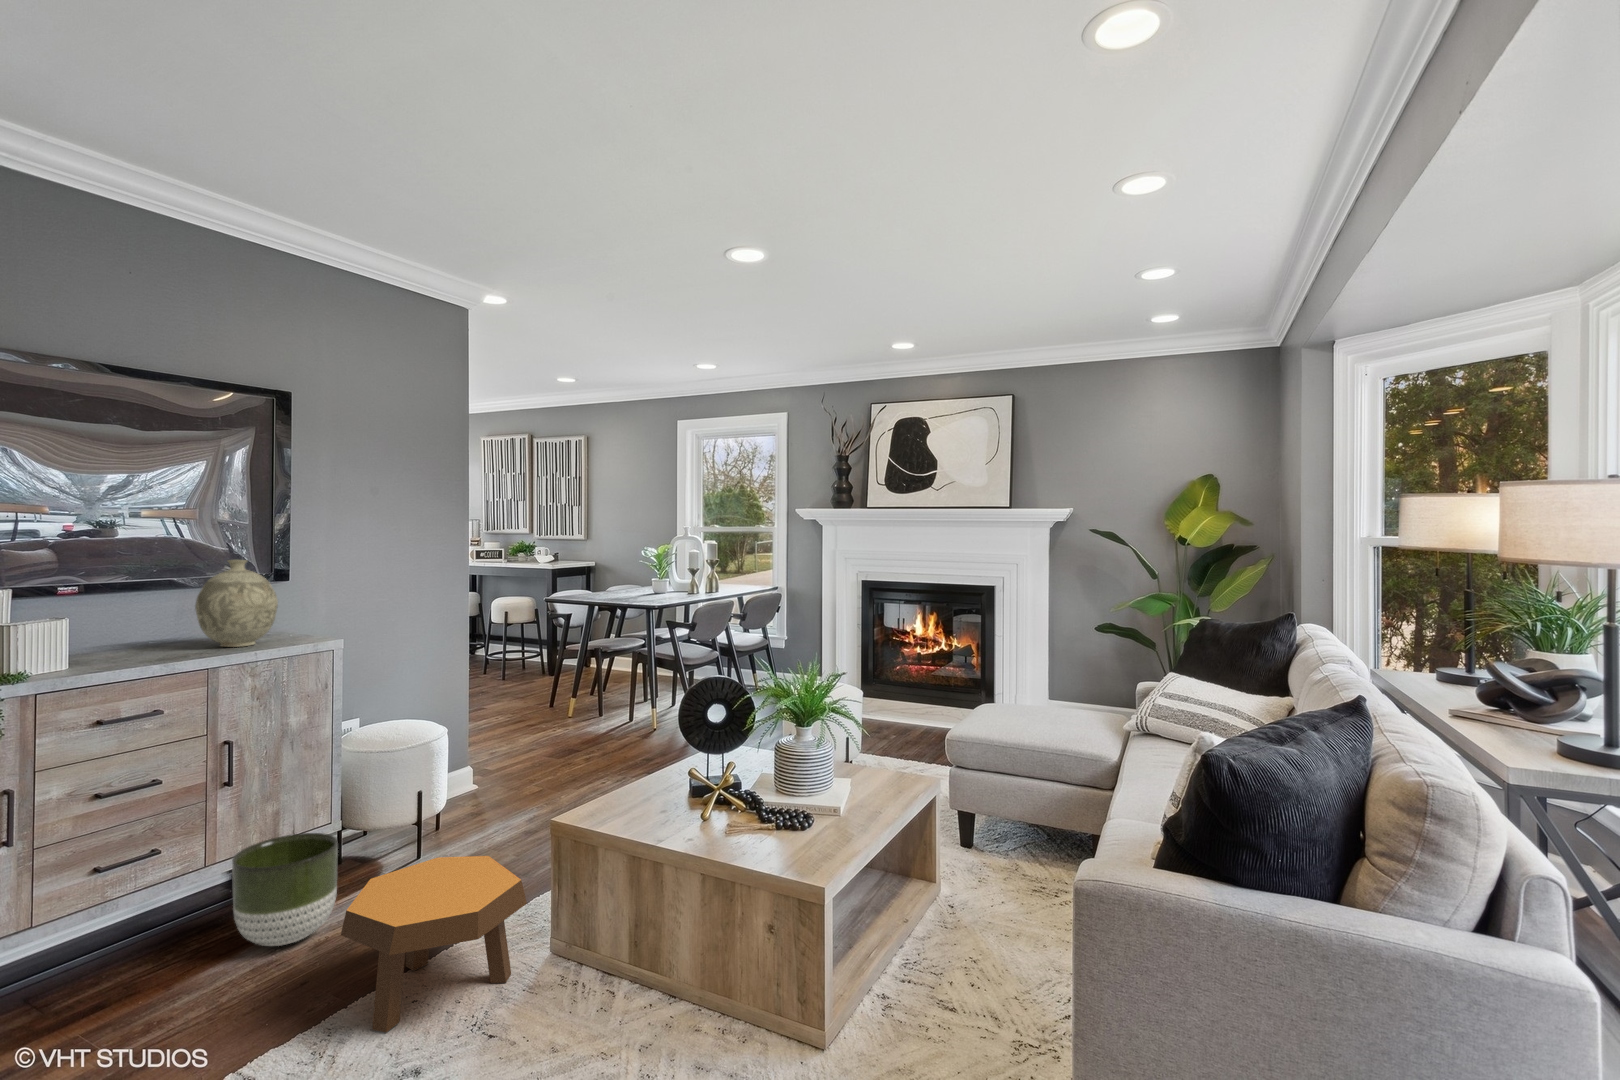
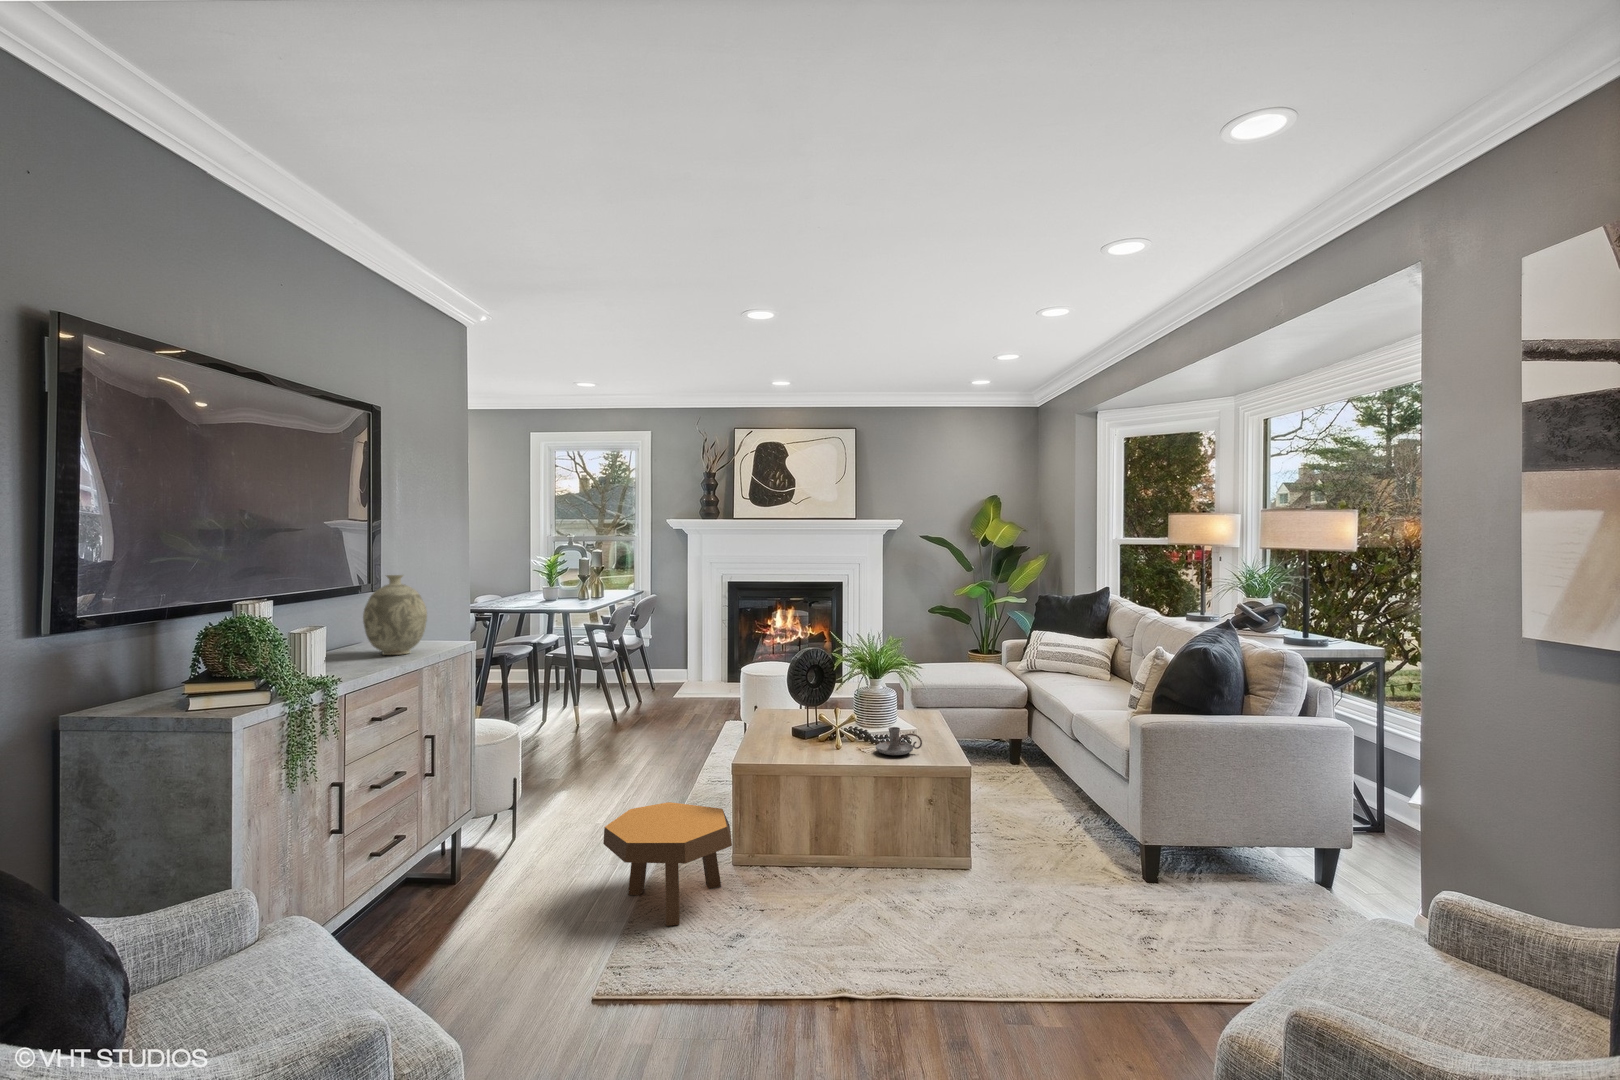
candle holder: none [730,804,794,849] -> present [876,727,922,755]
planter: present [232,833,338,946] -> none [450,811,532,907]

